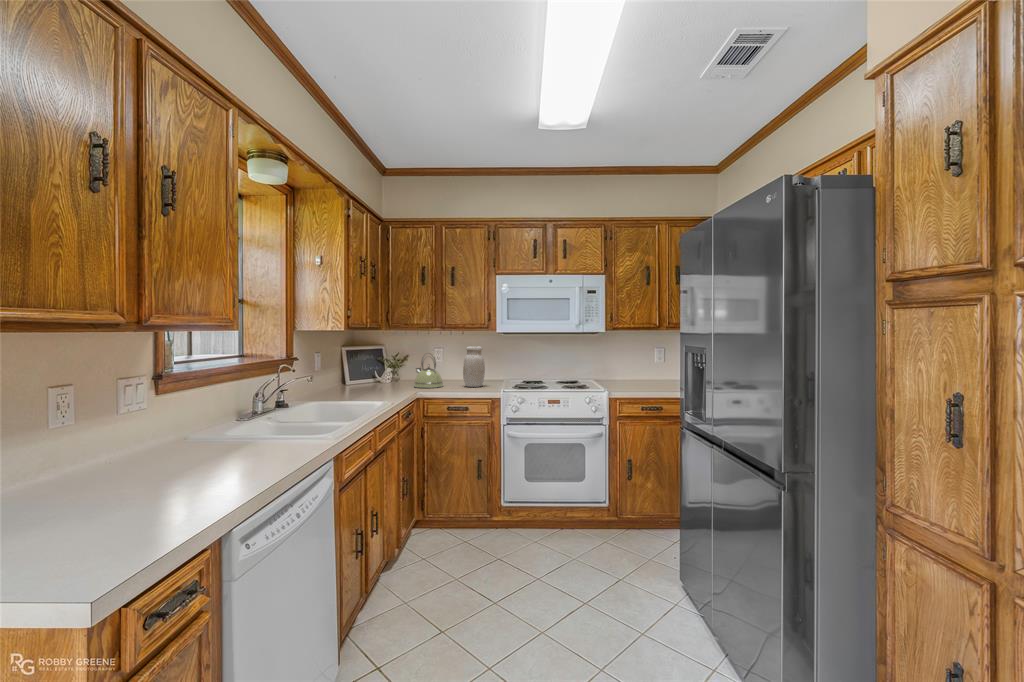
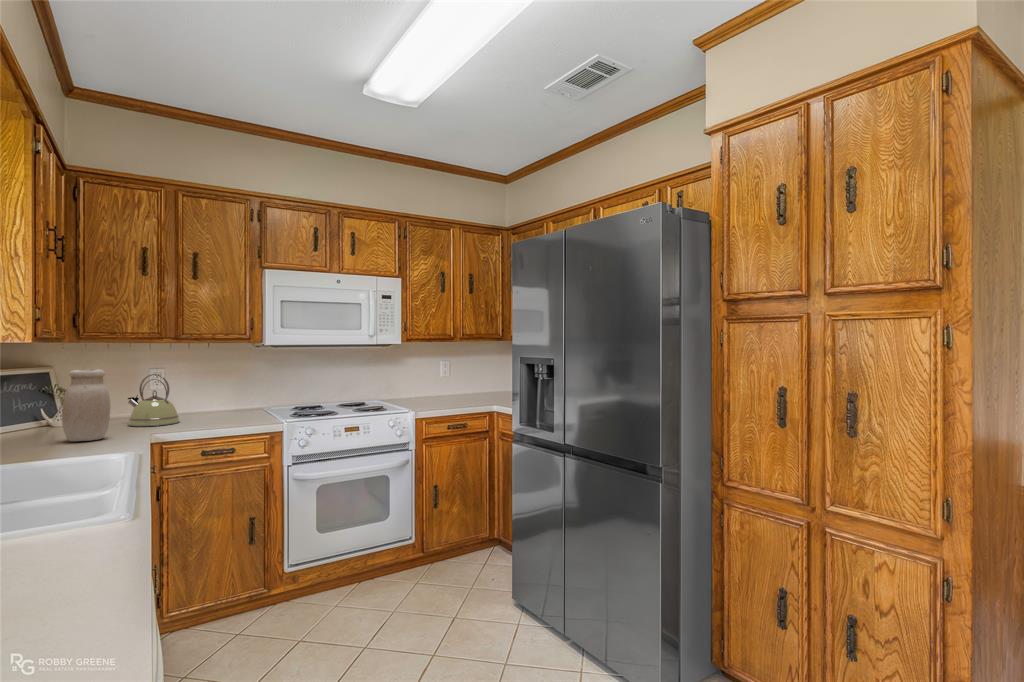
jar: present [463,346,485,387] -> present [62,369,110,441]

